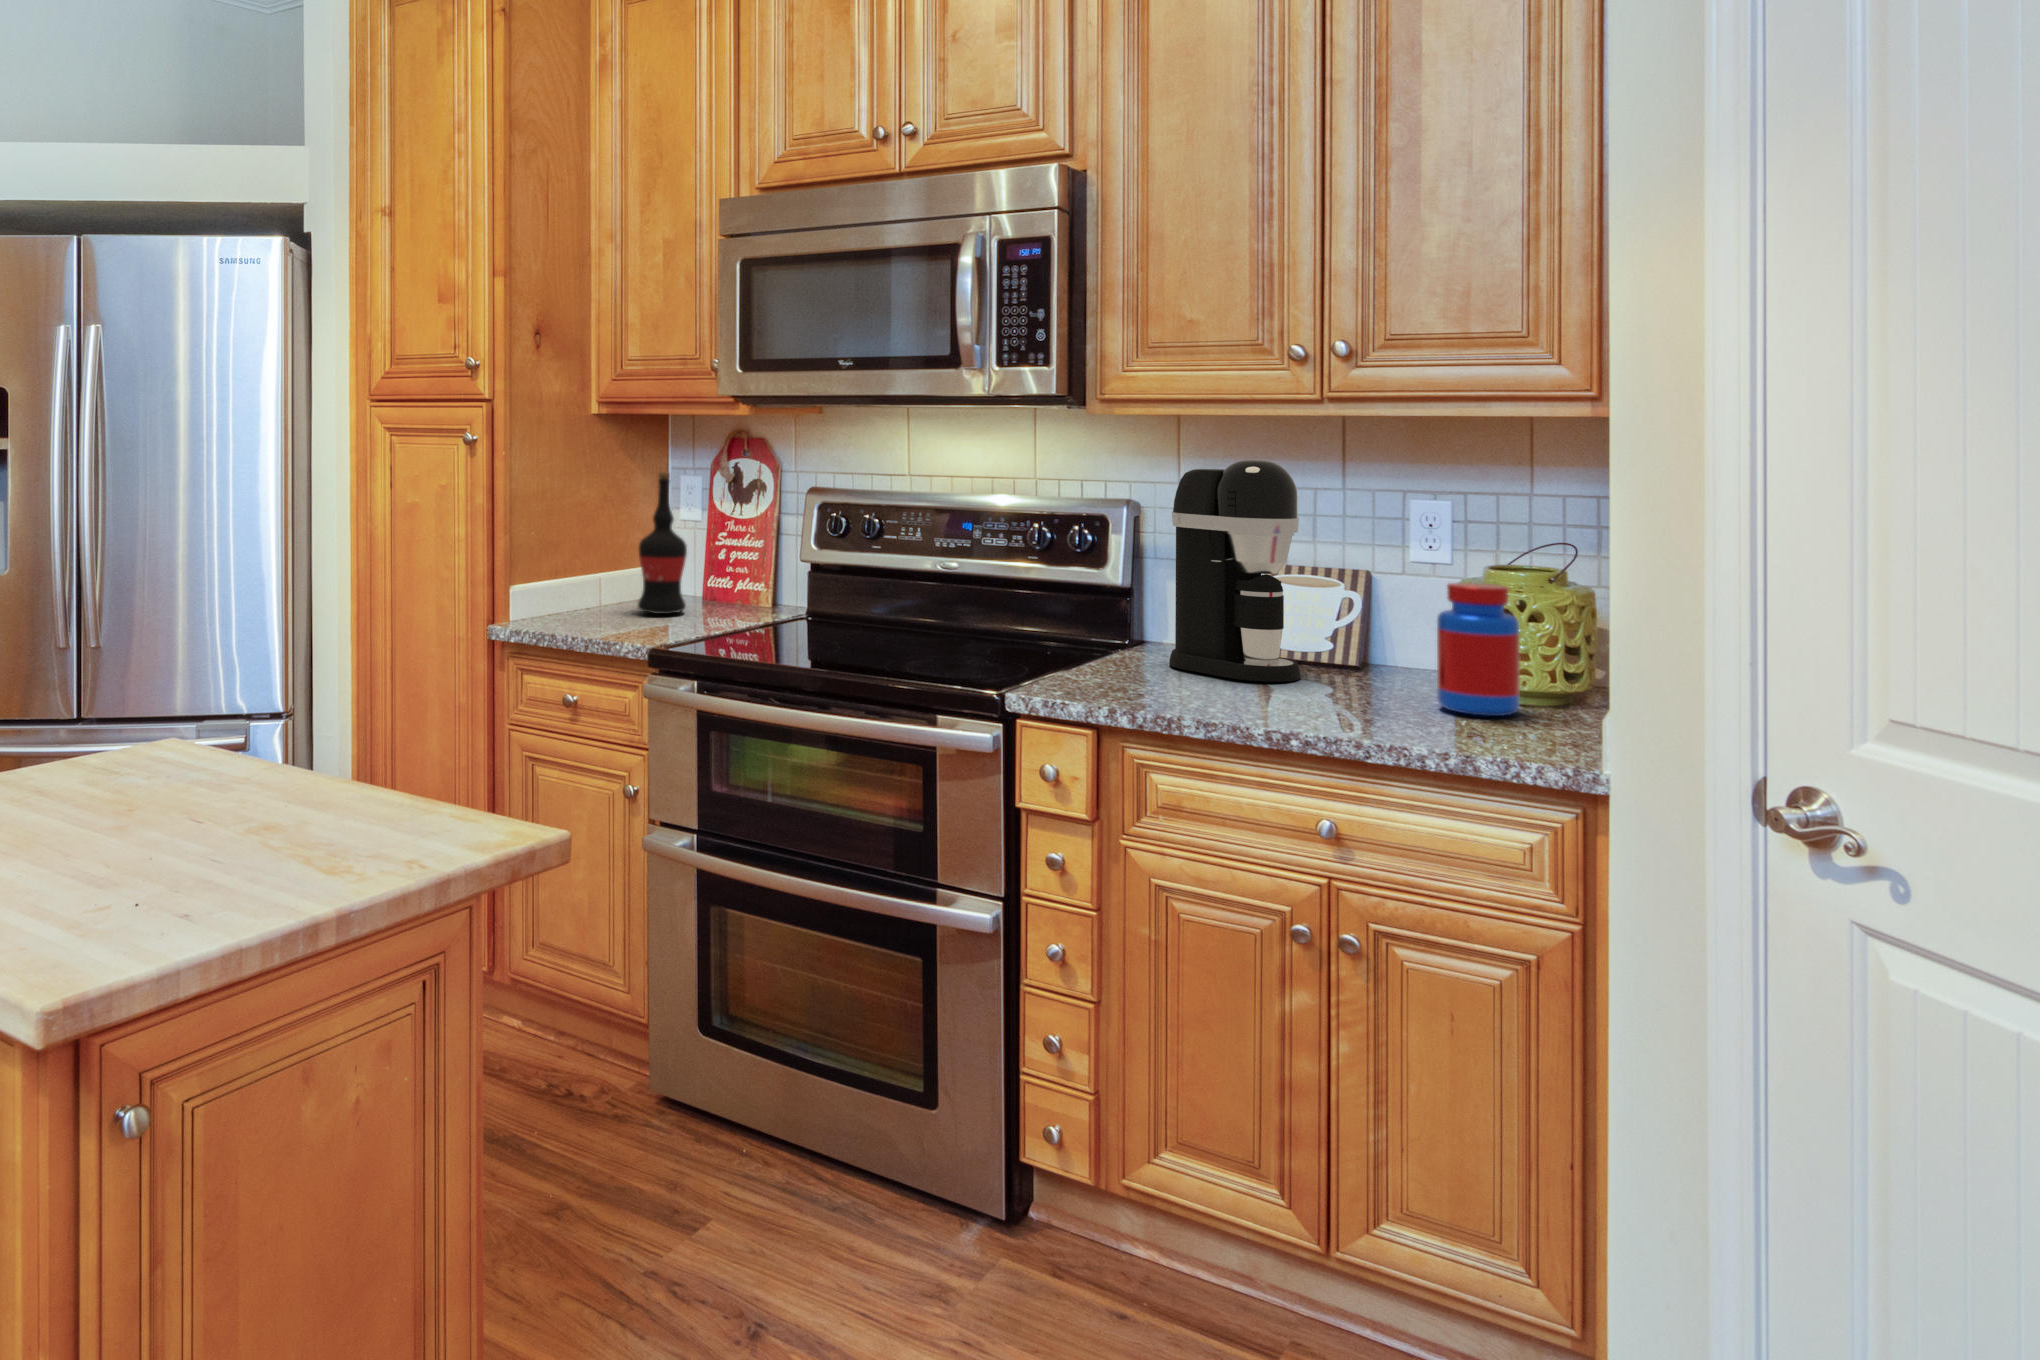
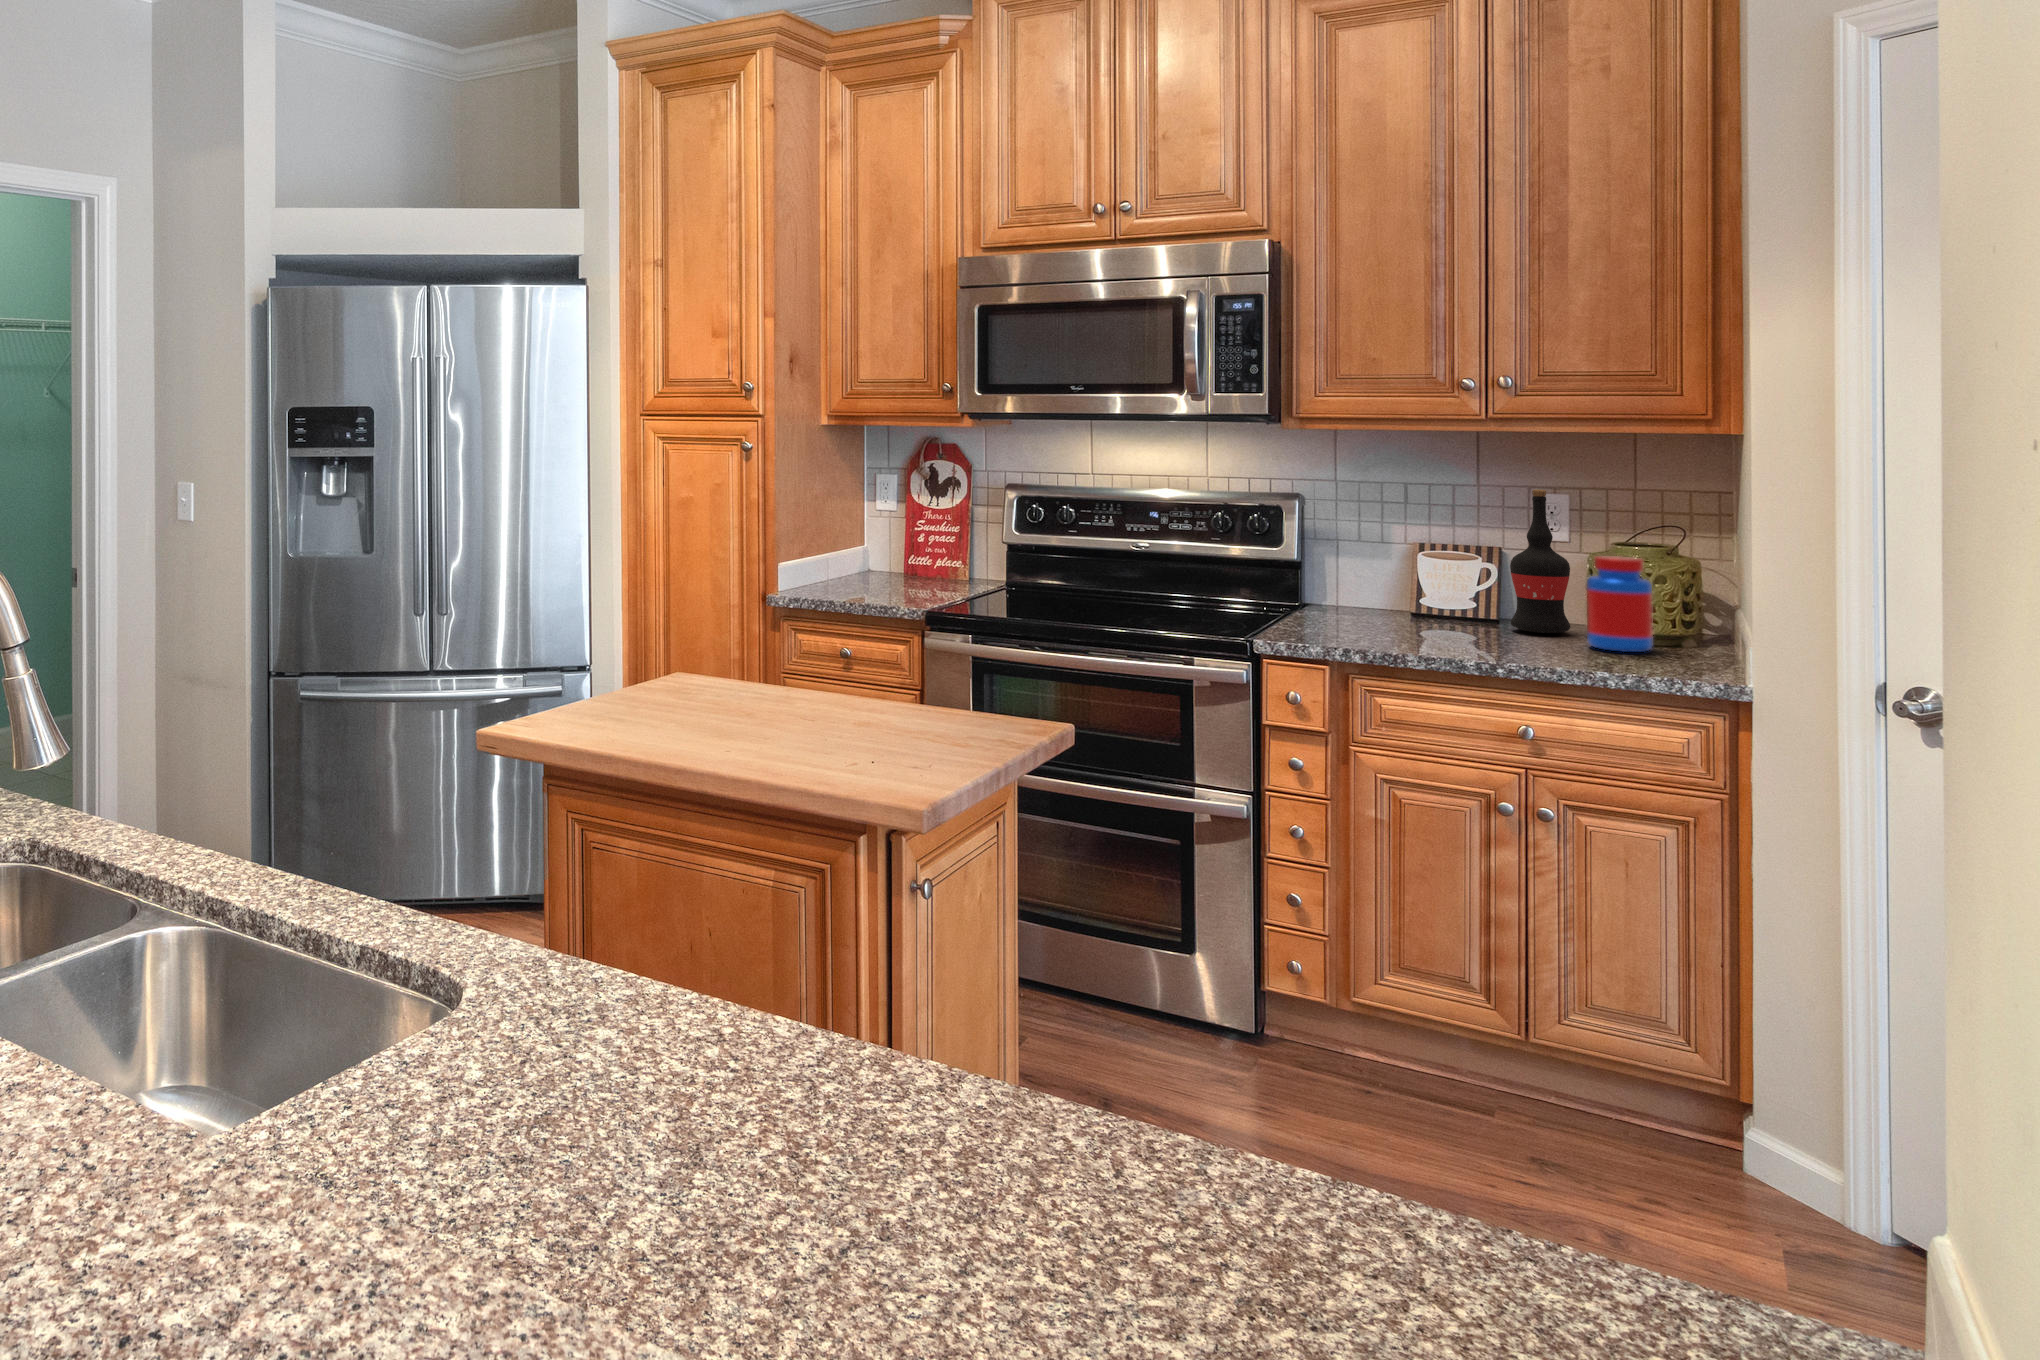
coffee maker: present [1169,460,1301,682] -> none [1351,465,1463,631]
wine bottle: present [638,472,687,614] -> present [1510,489,1570,633]

